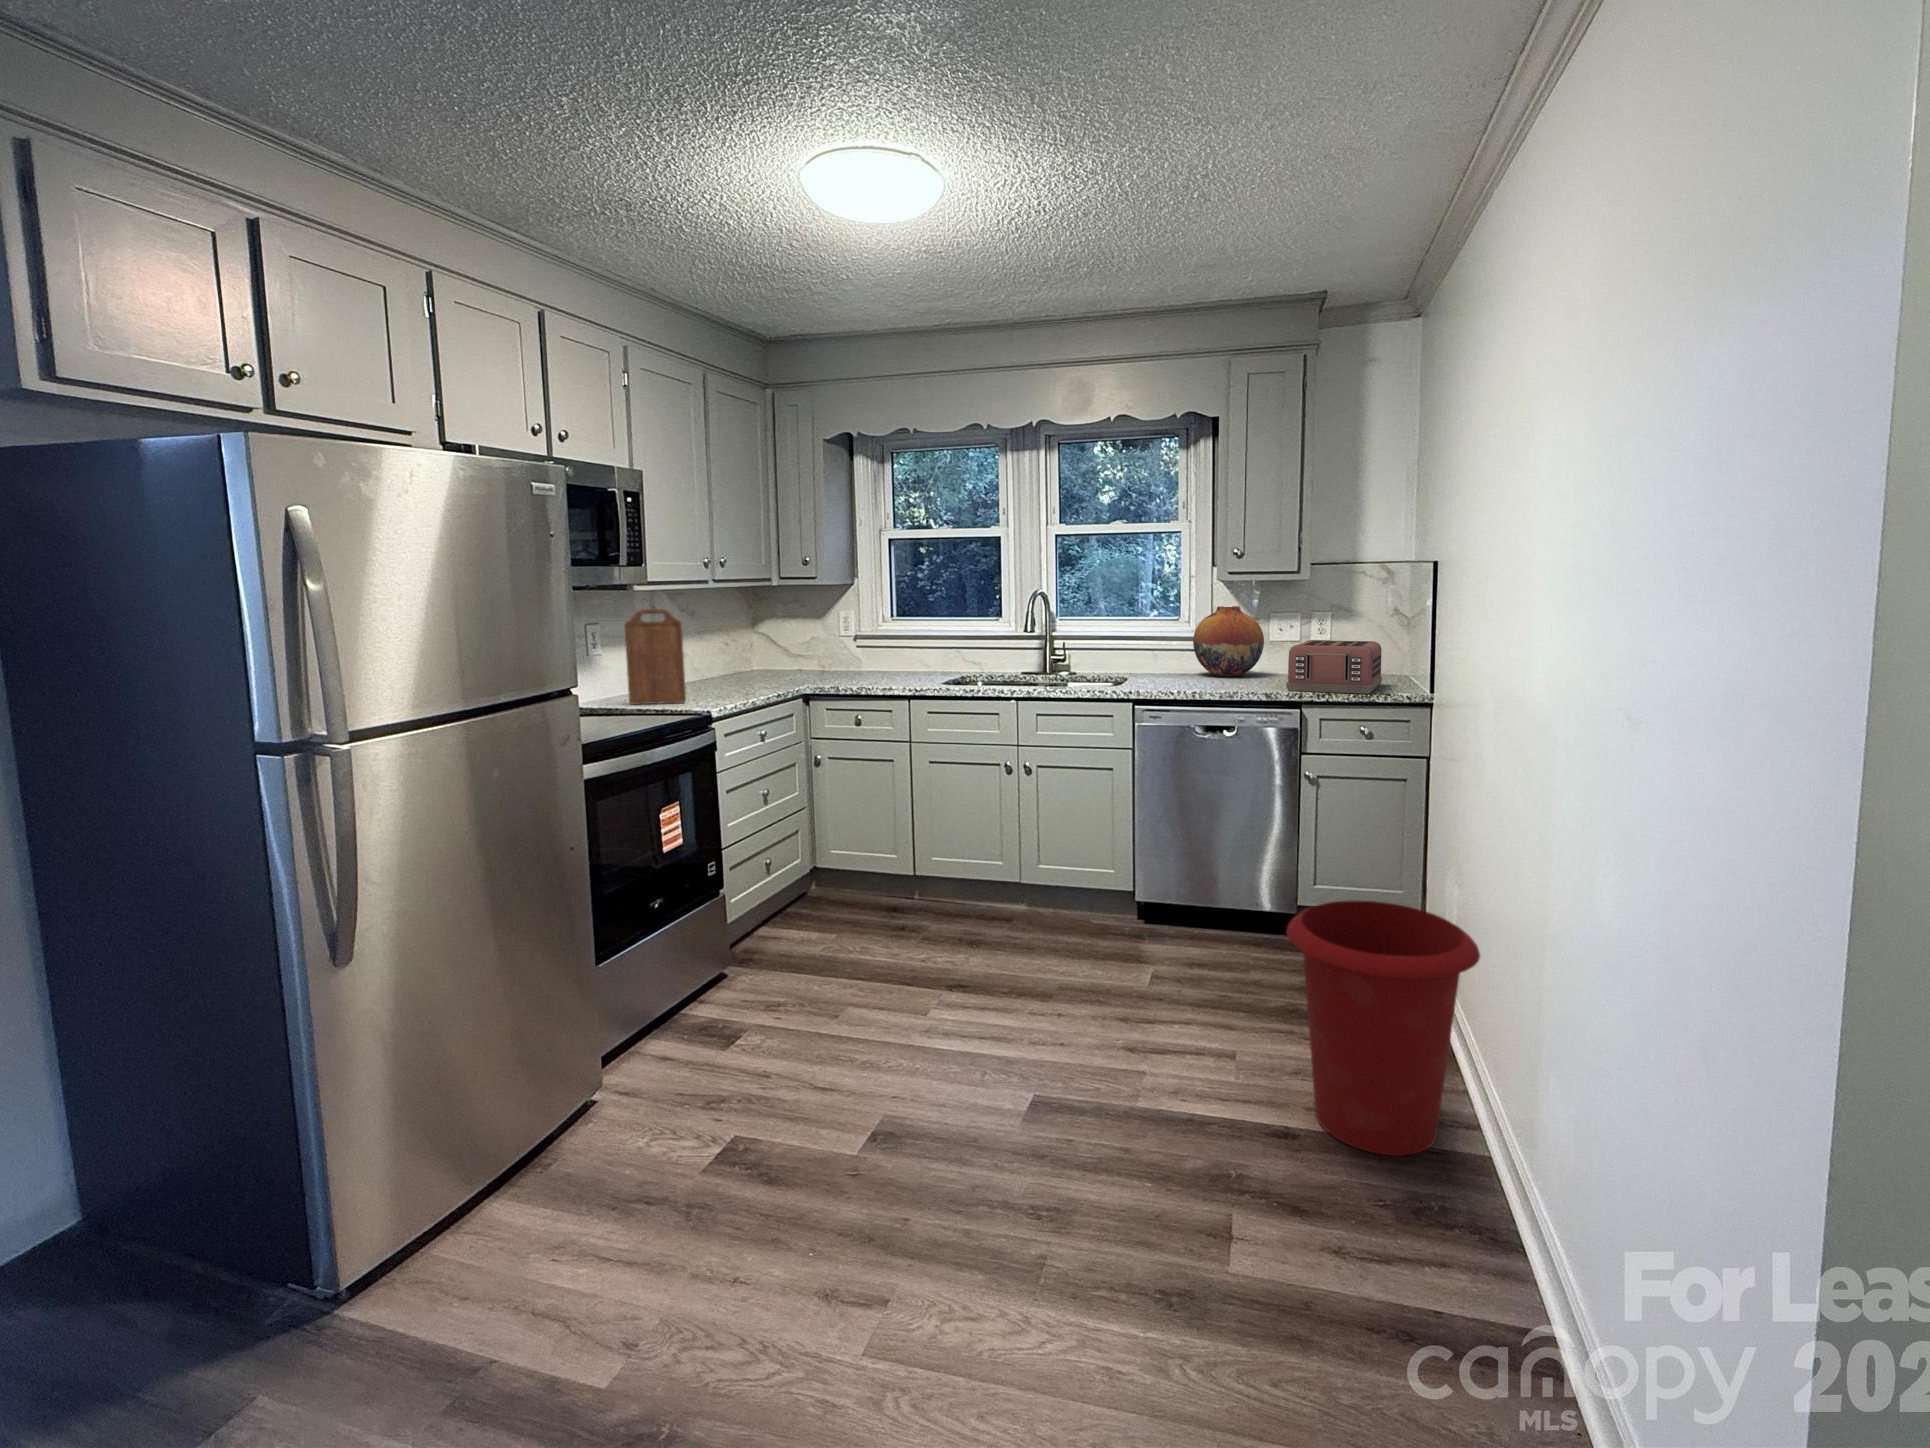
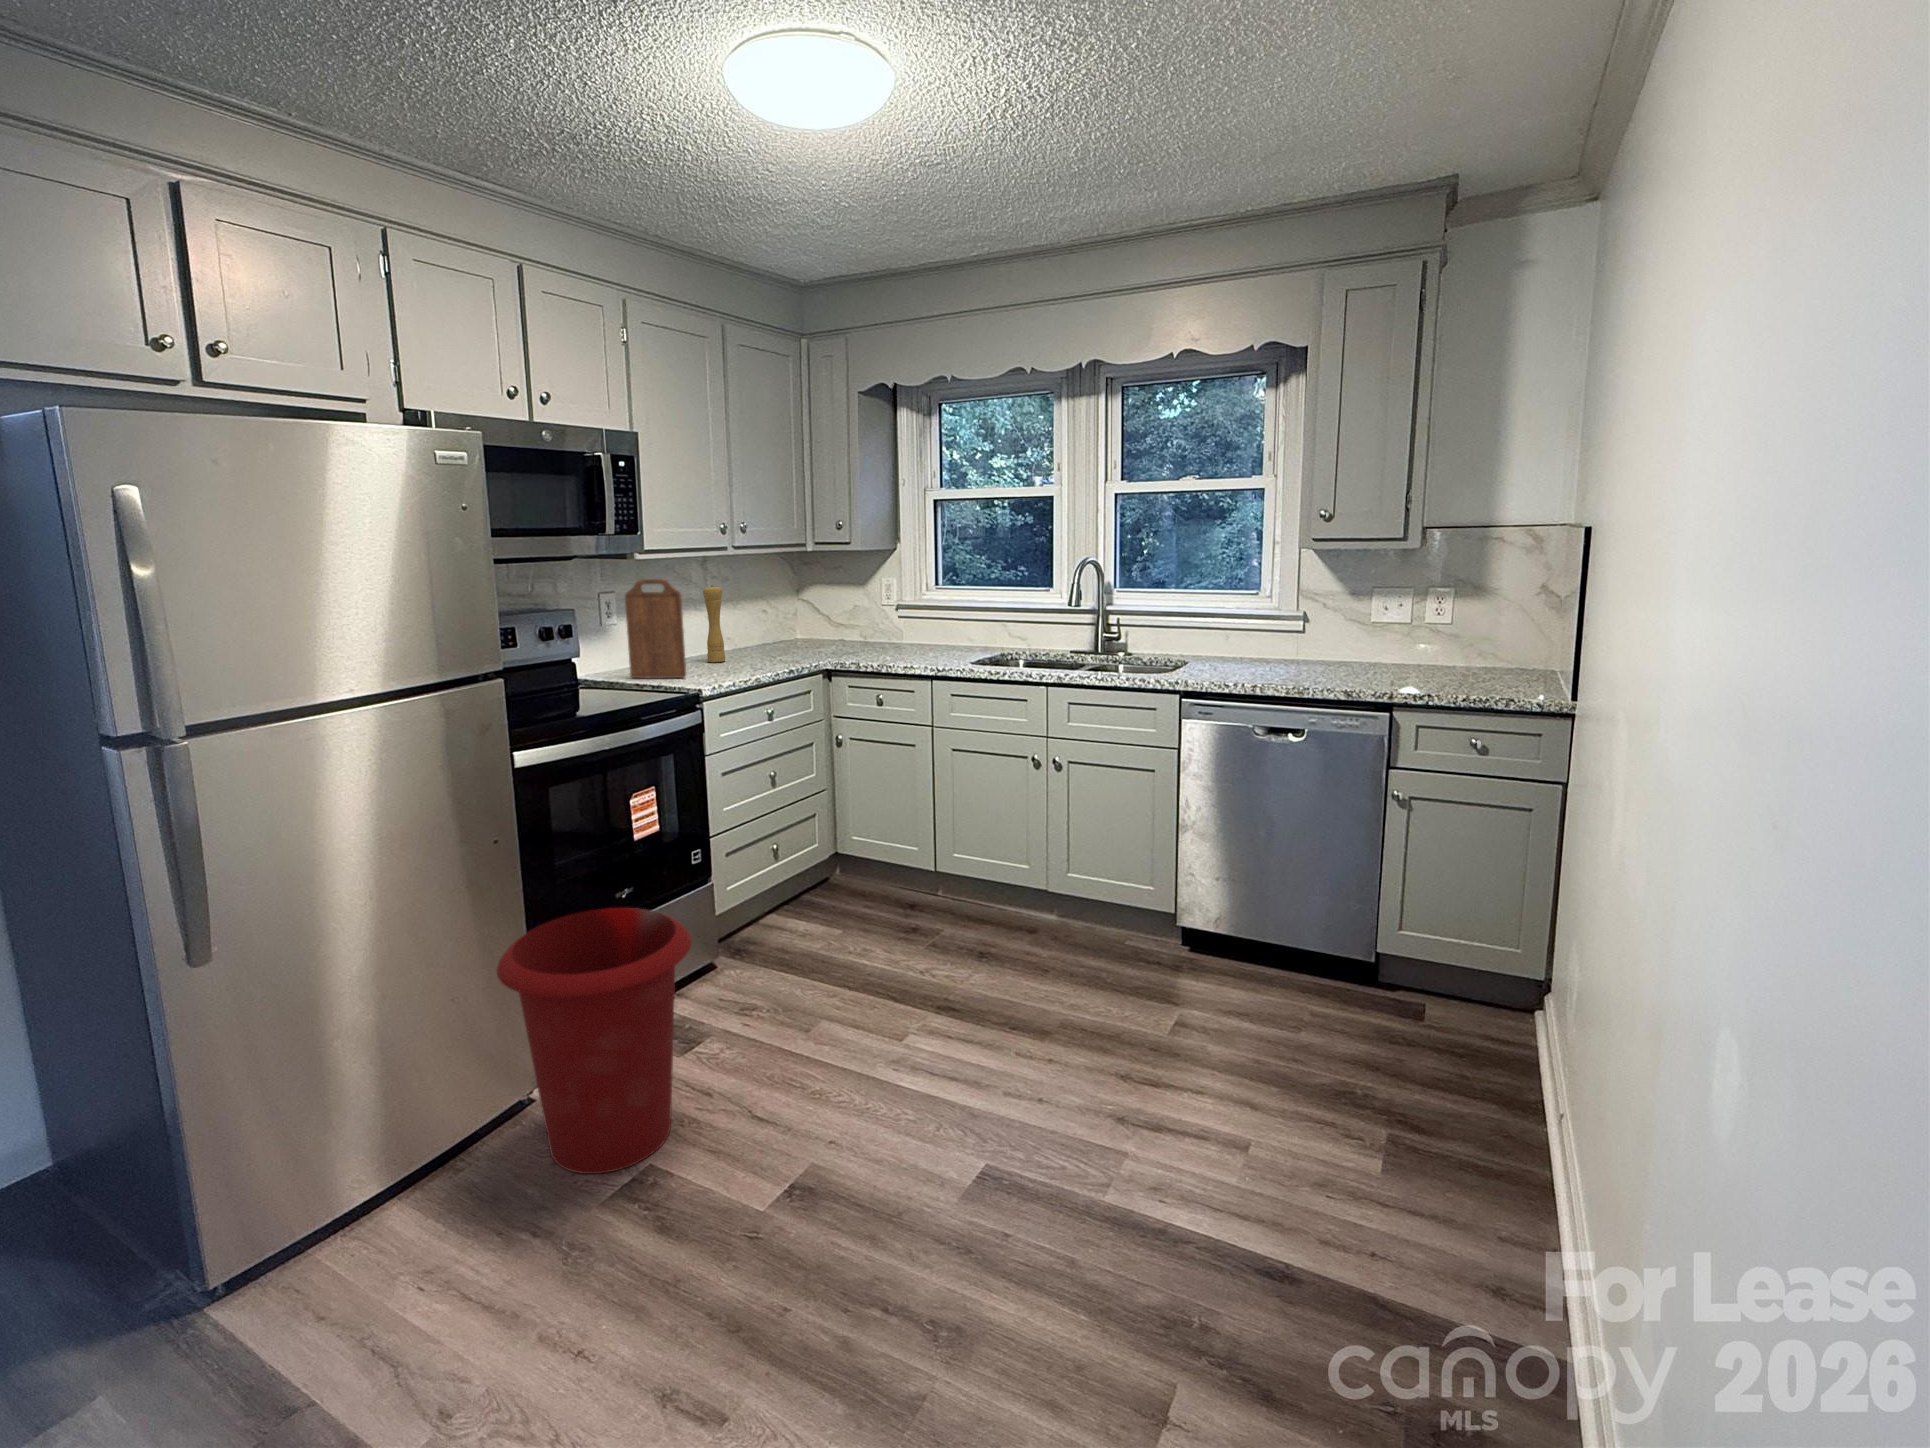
vase: present [1193,606,1264,676] -> none [1274,576,1365,662]
pepper mill: none [687,617,708,690] -> present [703,586,725,662]
toaster: present [1286,640,1382,694] -> none [1379,621,1517,694]
waste bin: present [1287,900,1480,1156] -> present [497,908,691,1174]

